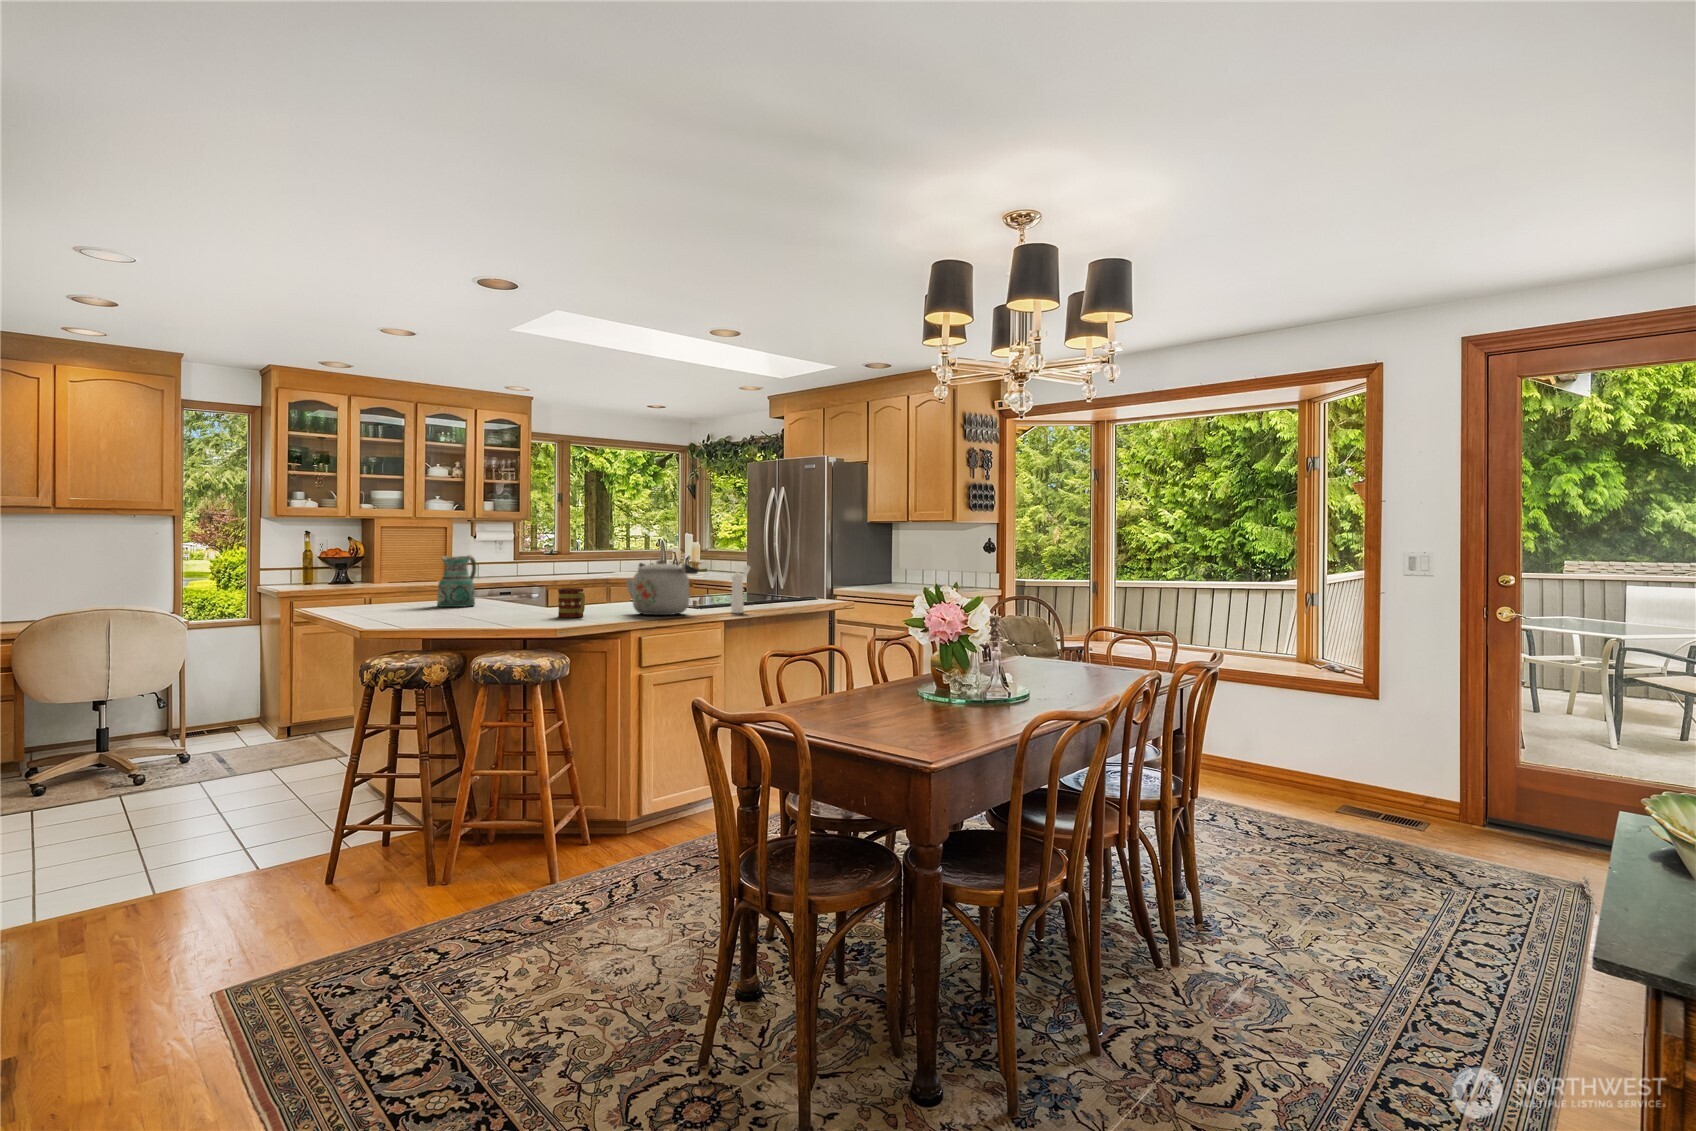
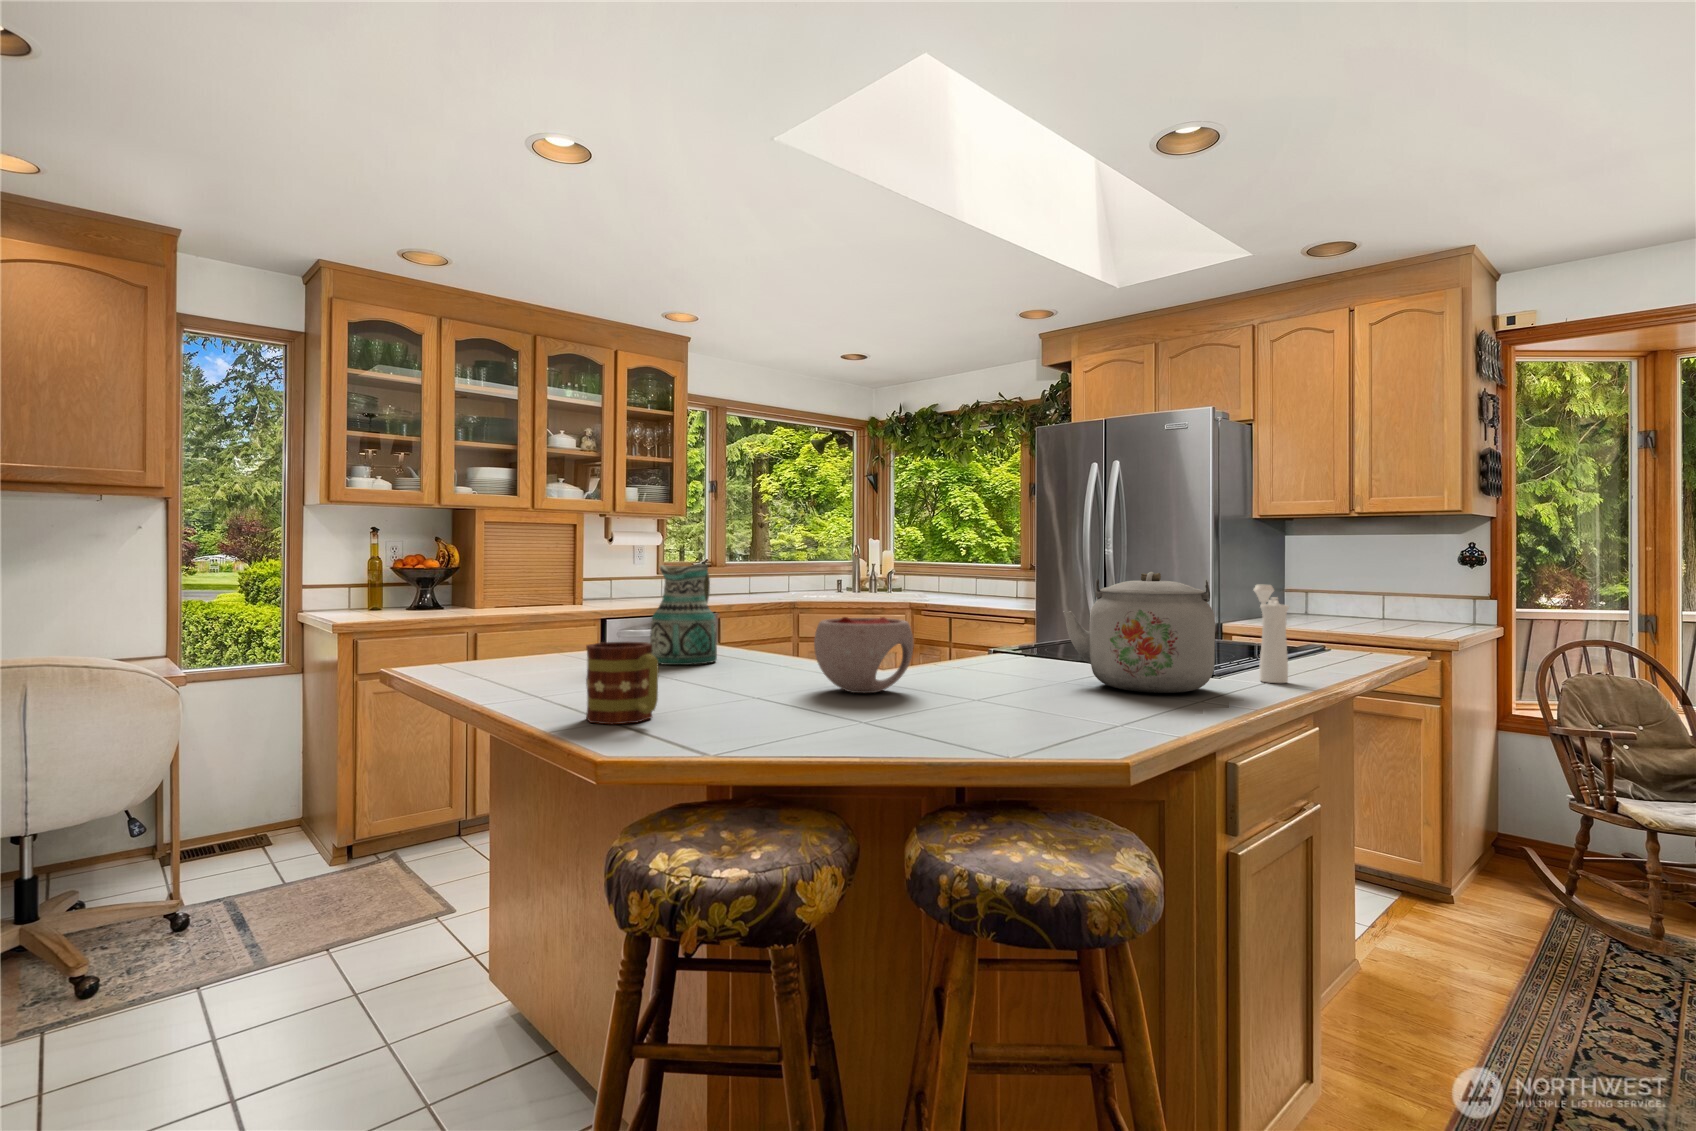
bowl: none [491,580,540,615] -> present [814,617,913,693]
mug: present [558,588,585,618] -> present [586,642,659,724]

